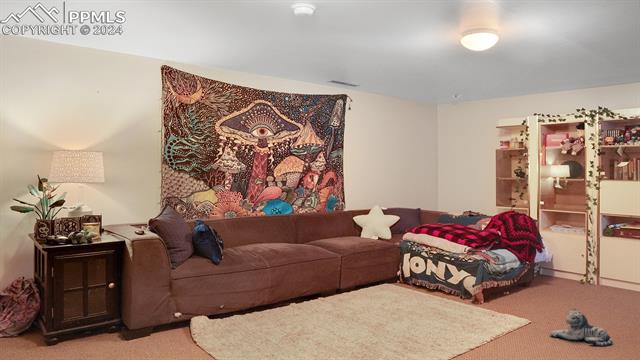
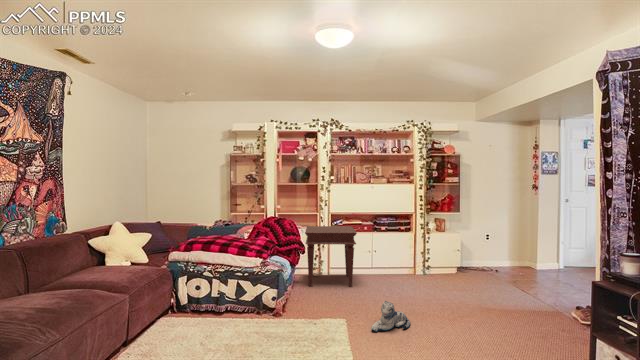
side table: none [542,229,627,305] -> present [305,226,357,287]

